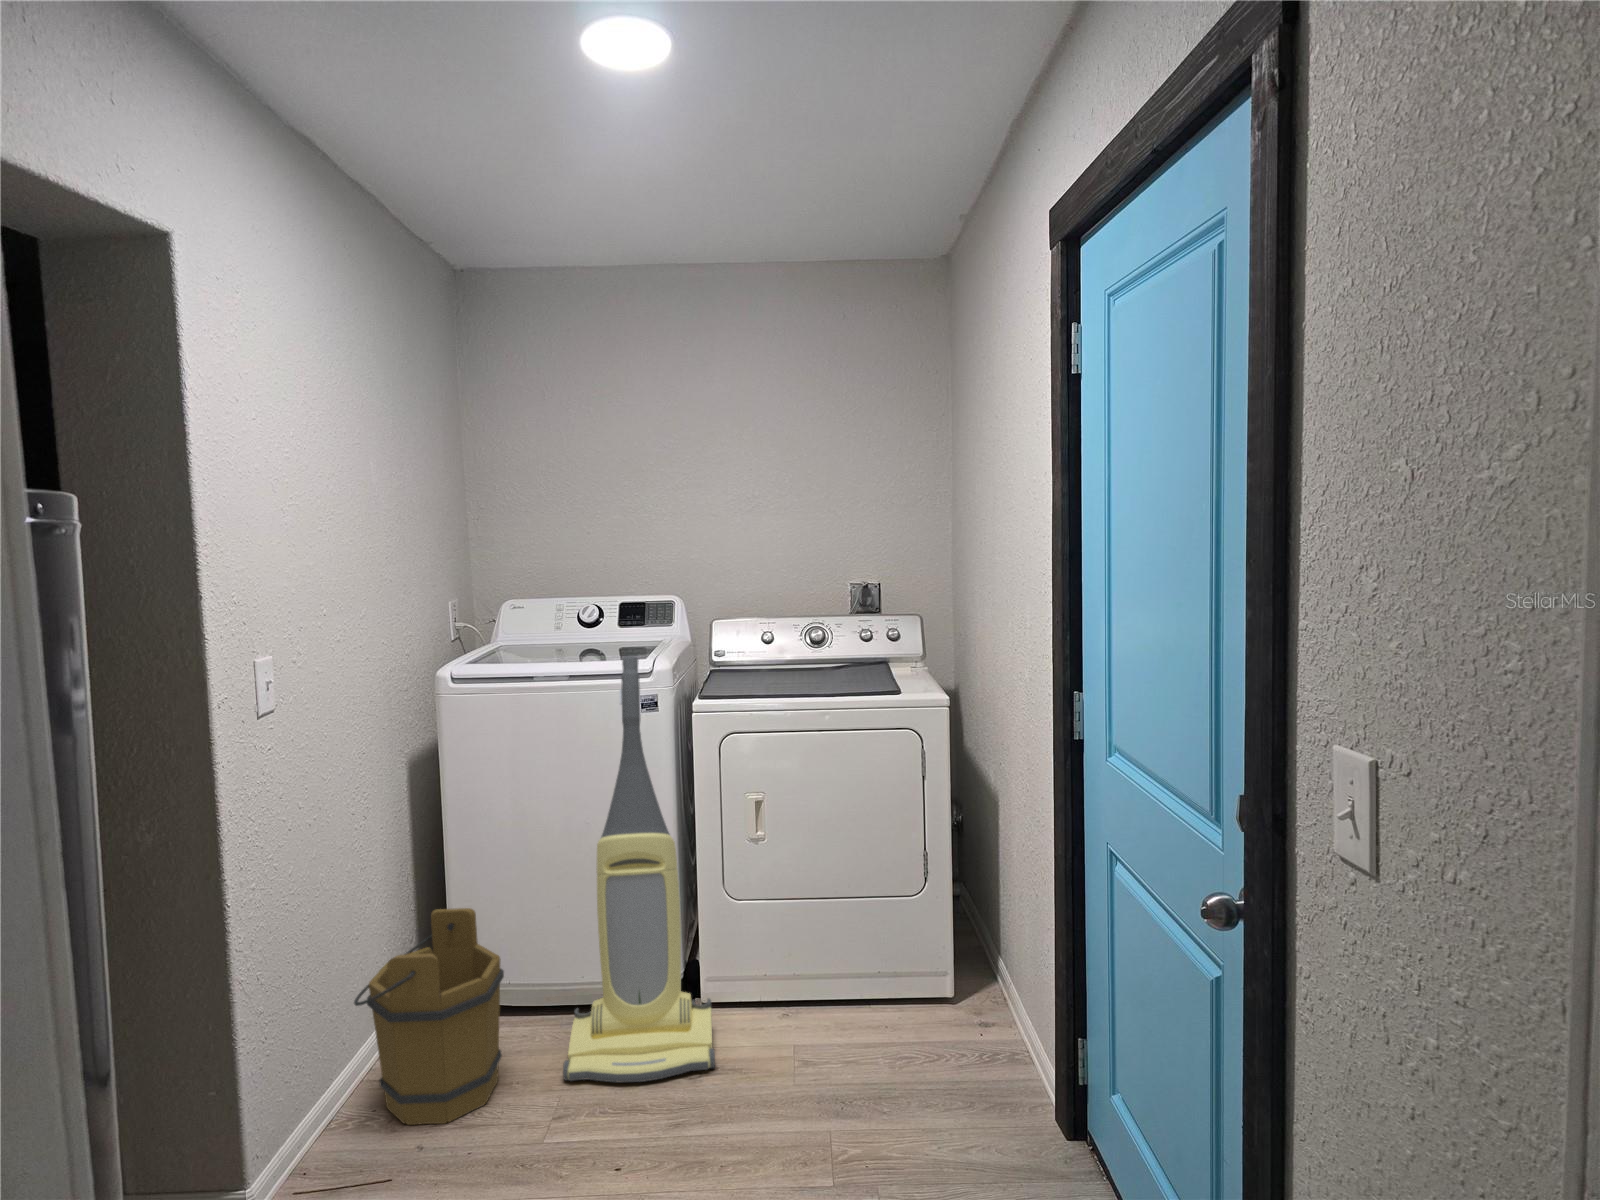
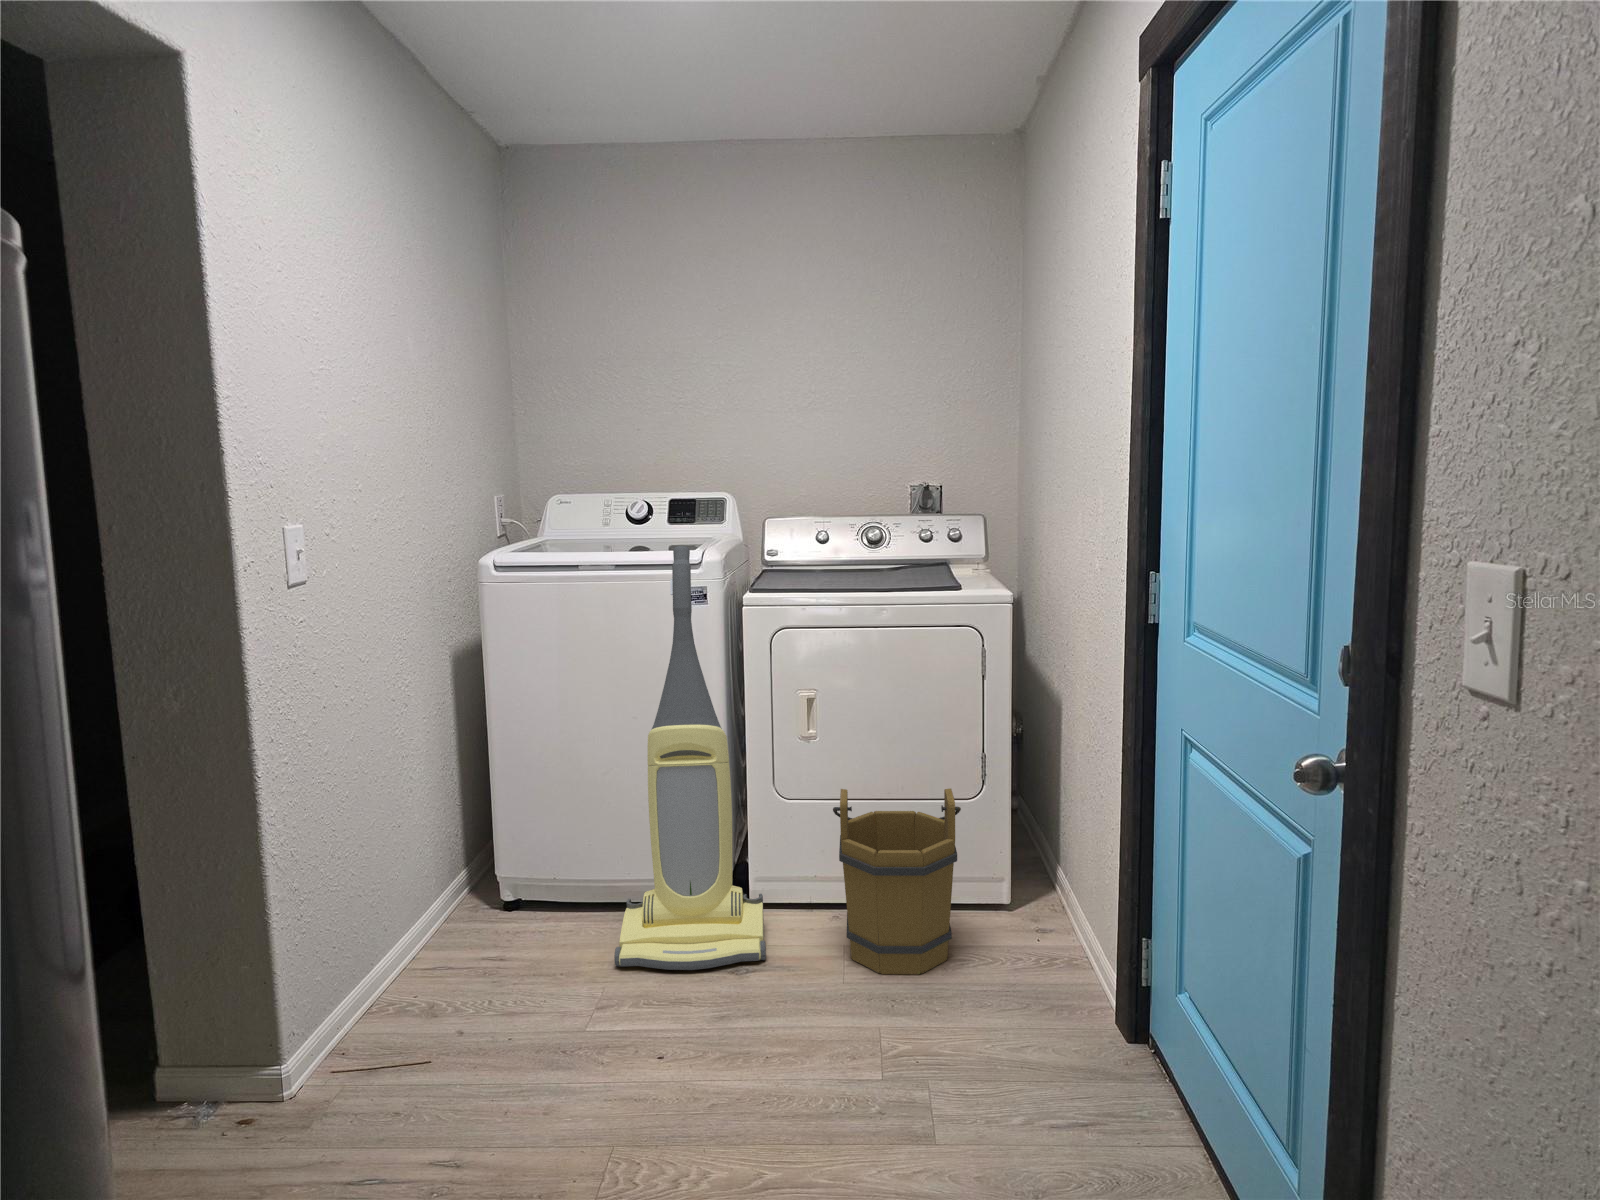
bucket: present [354,908,504,1125] -> present [833,788,961,975]

